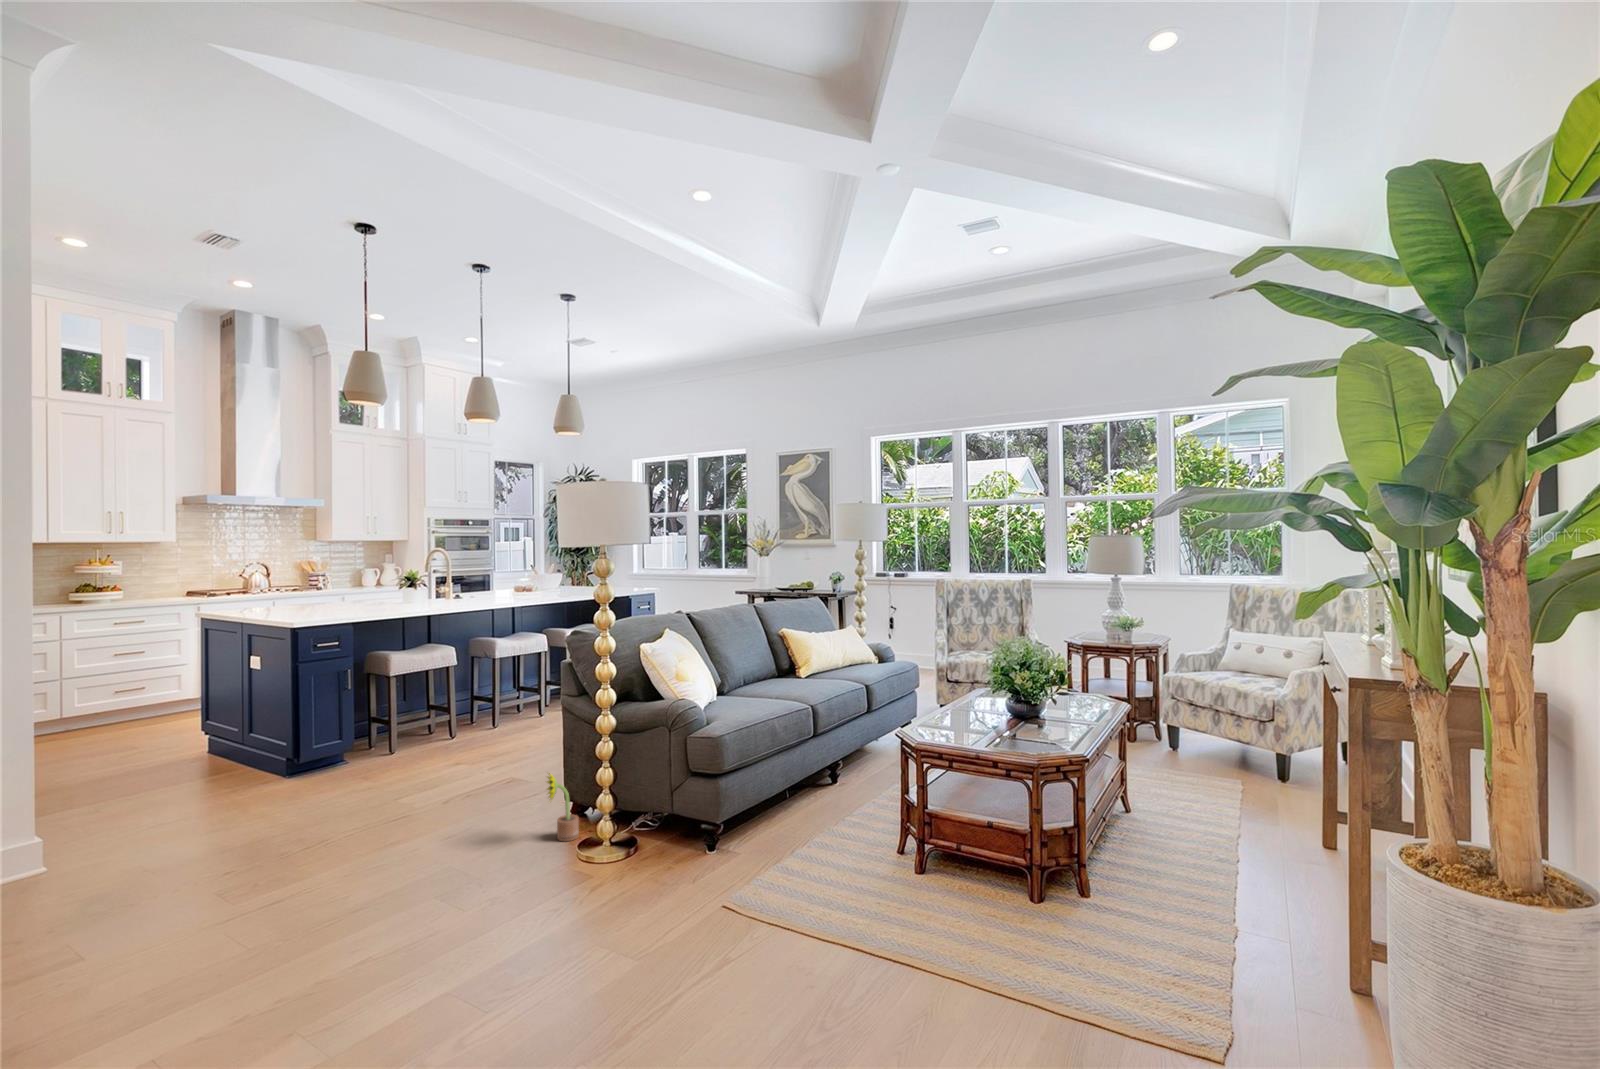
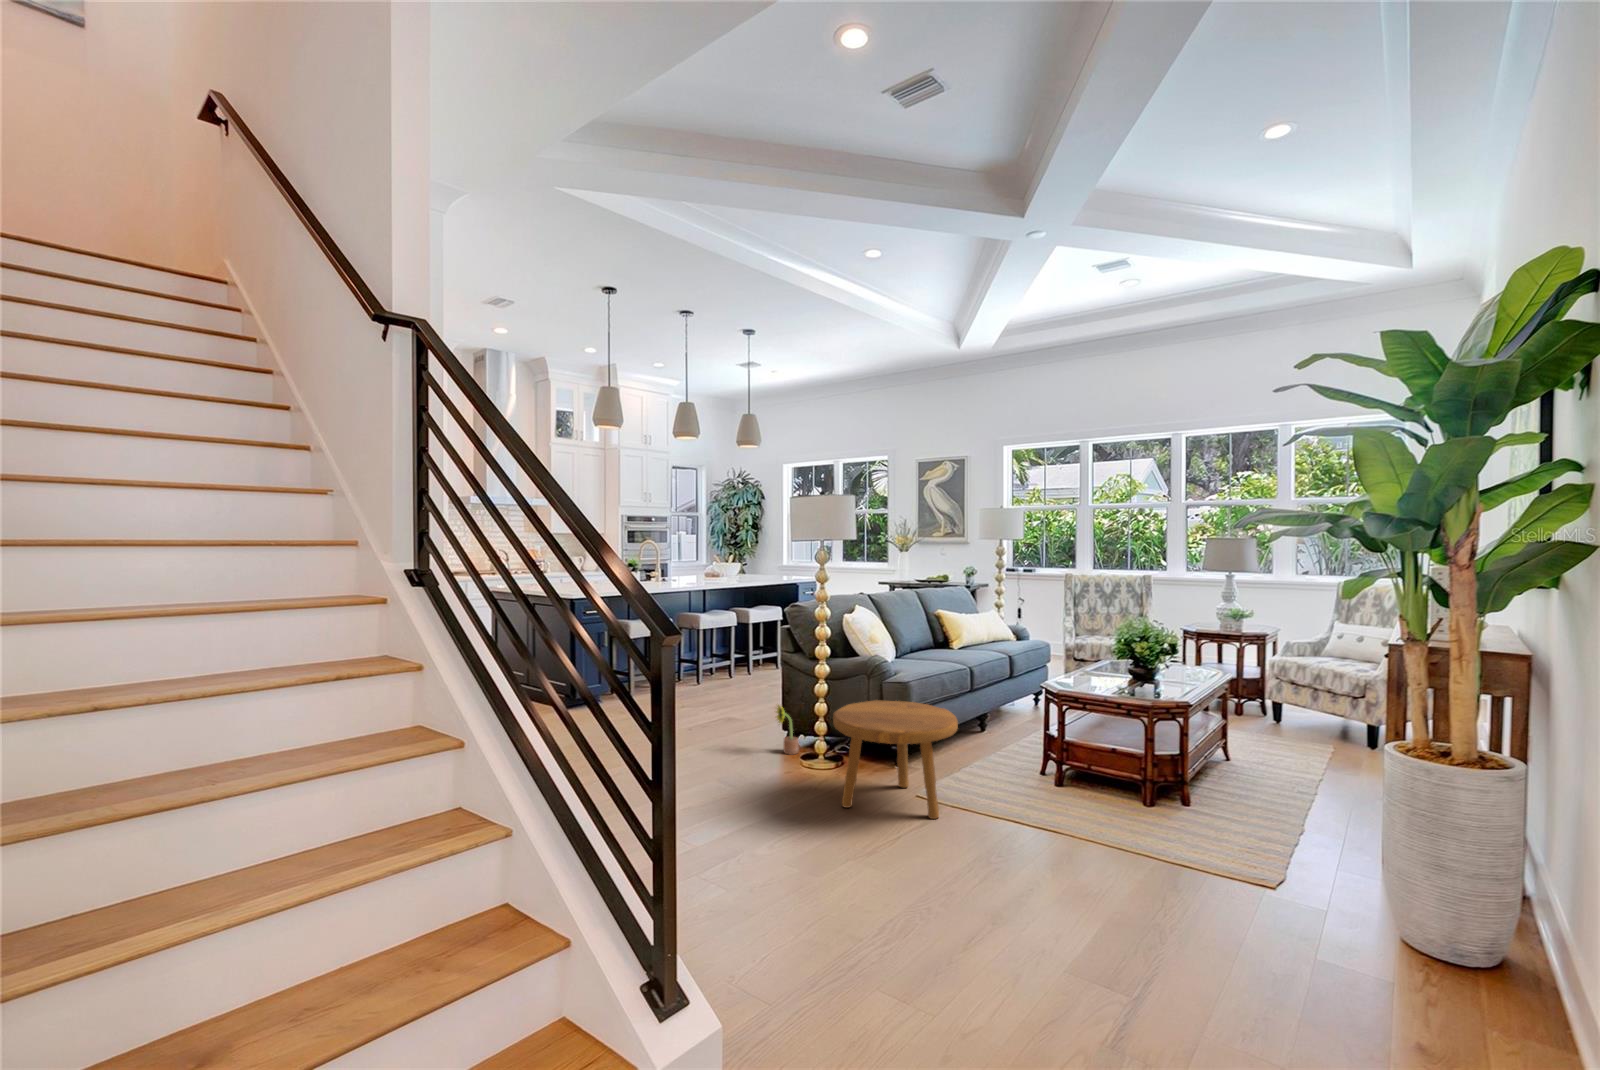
footstool: none [592,770,774,955] -> present [833,700,958,819]

